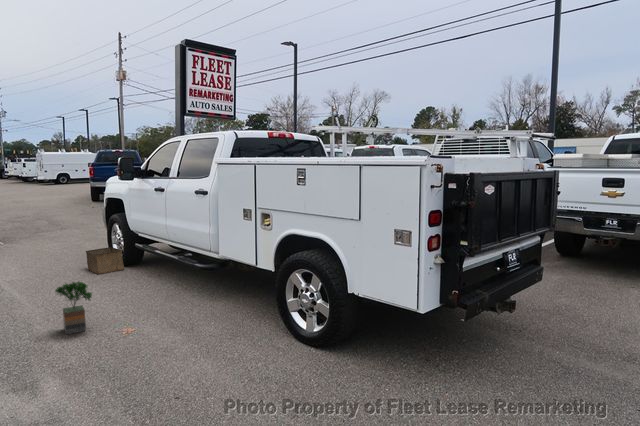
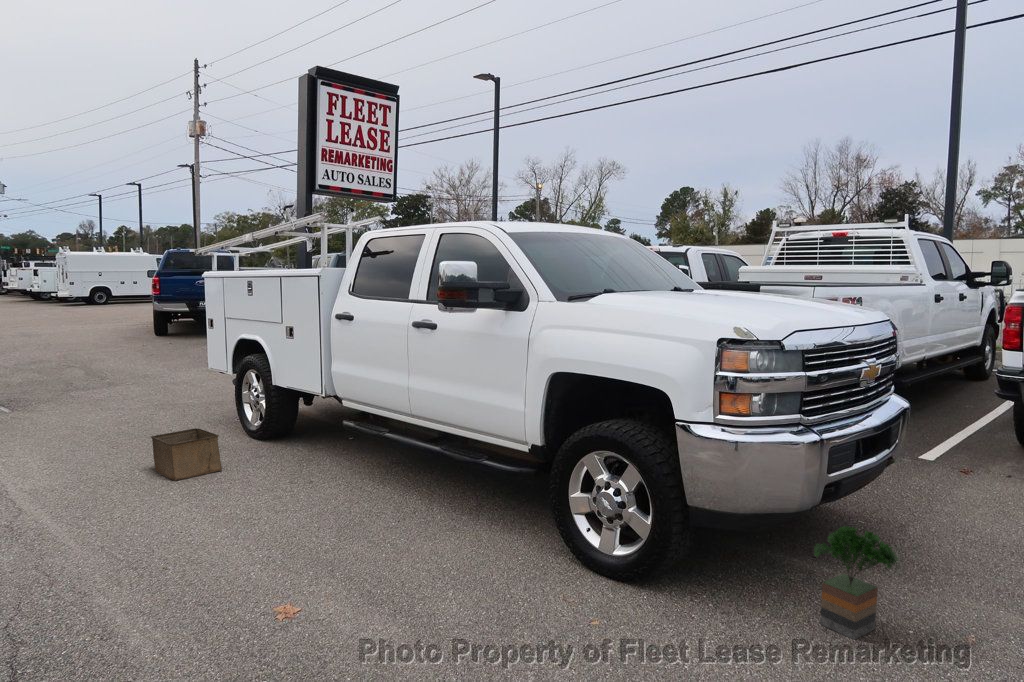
potted tree: present [55,282,92,334] -> present [814,526,898,640]

